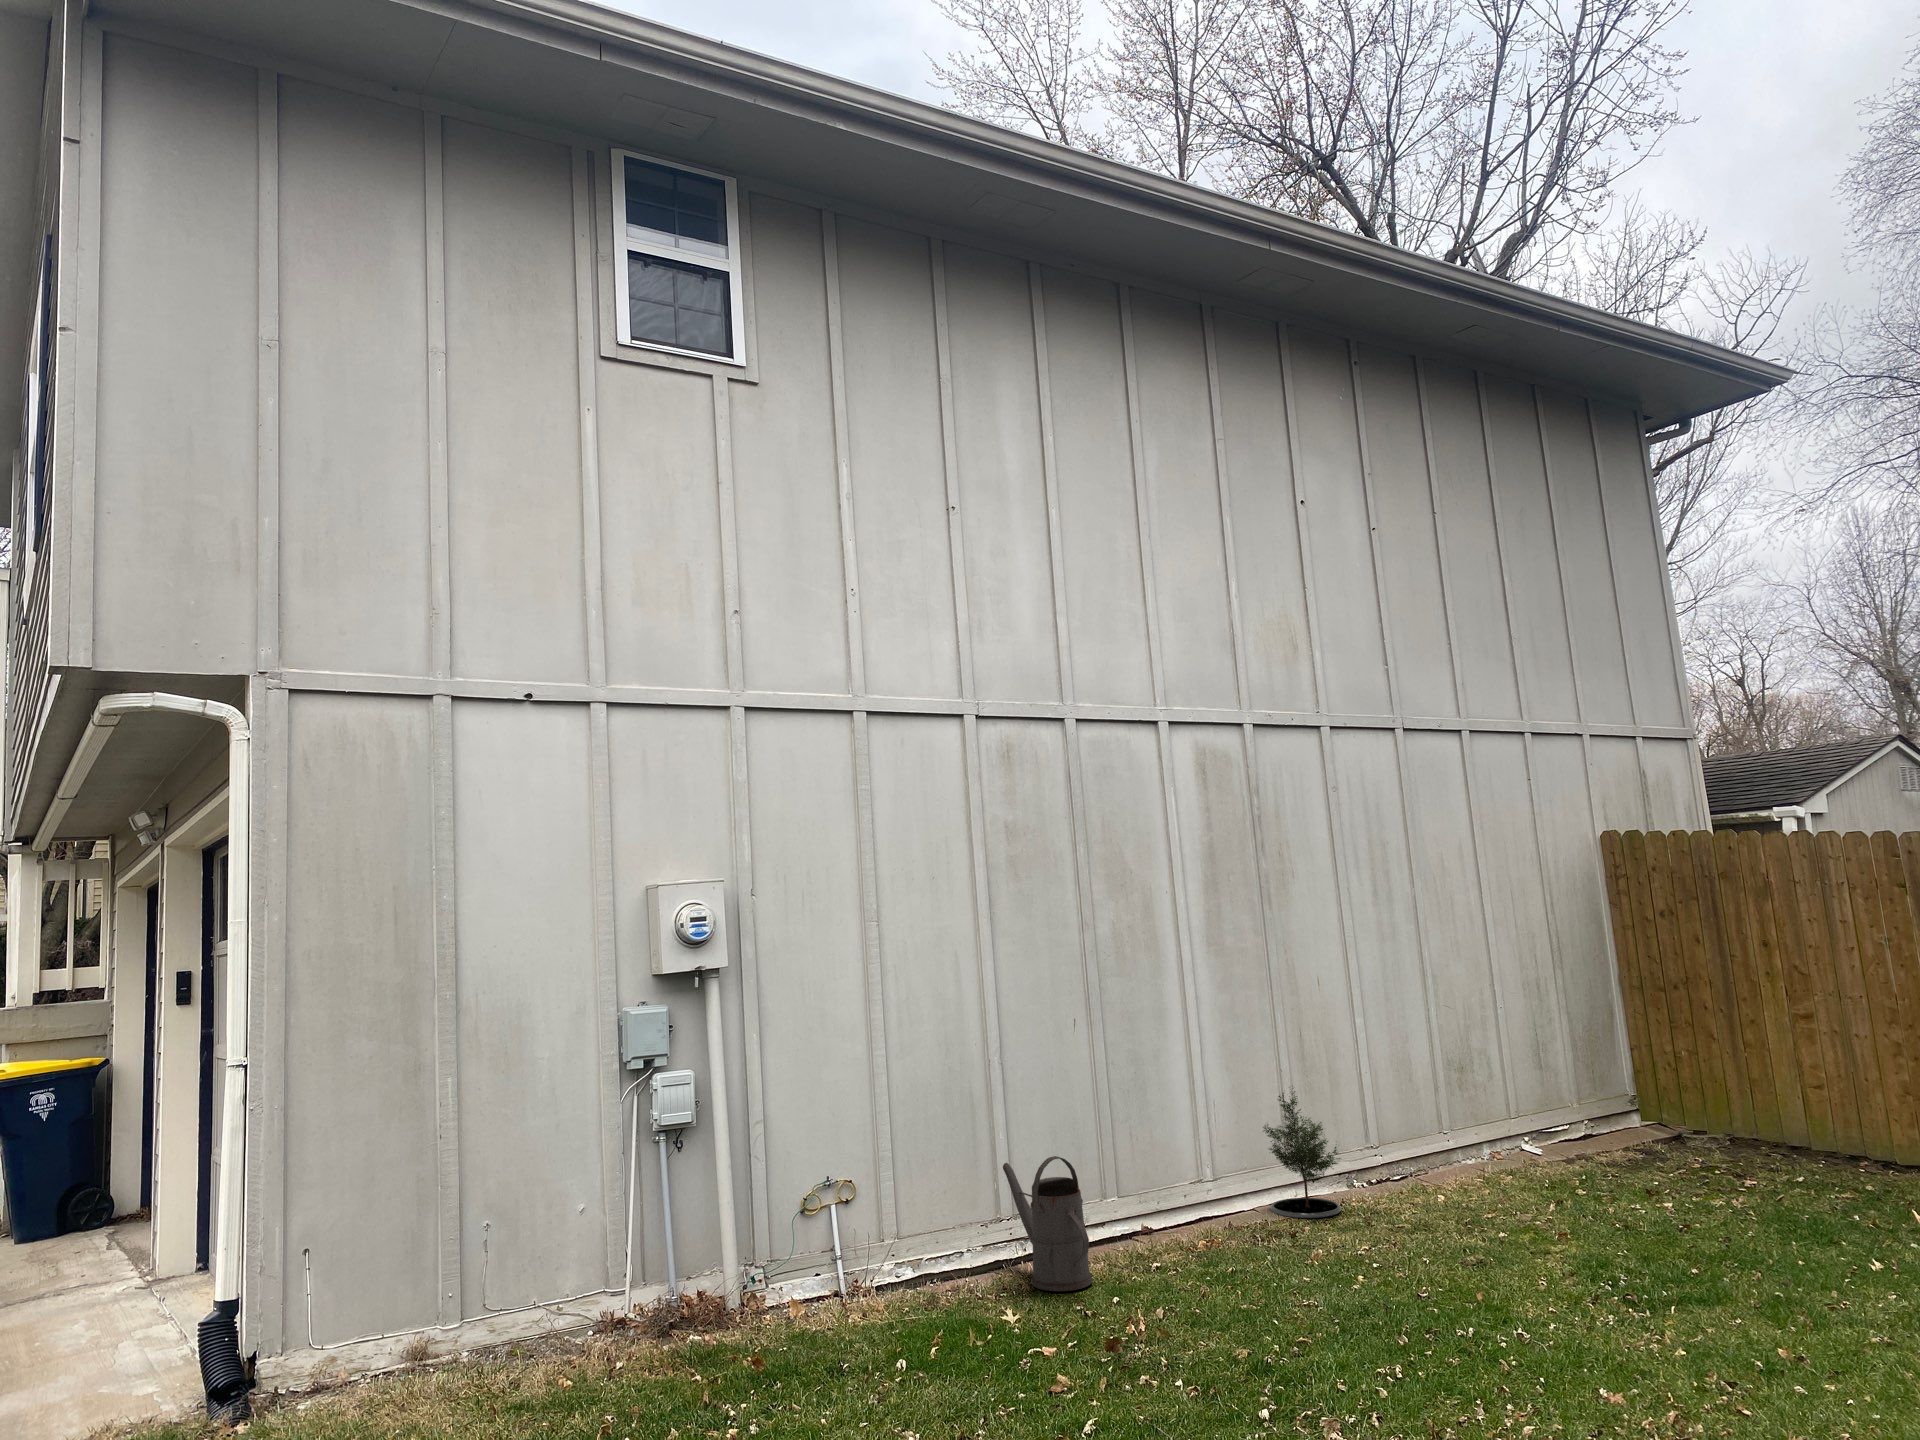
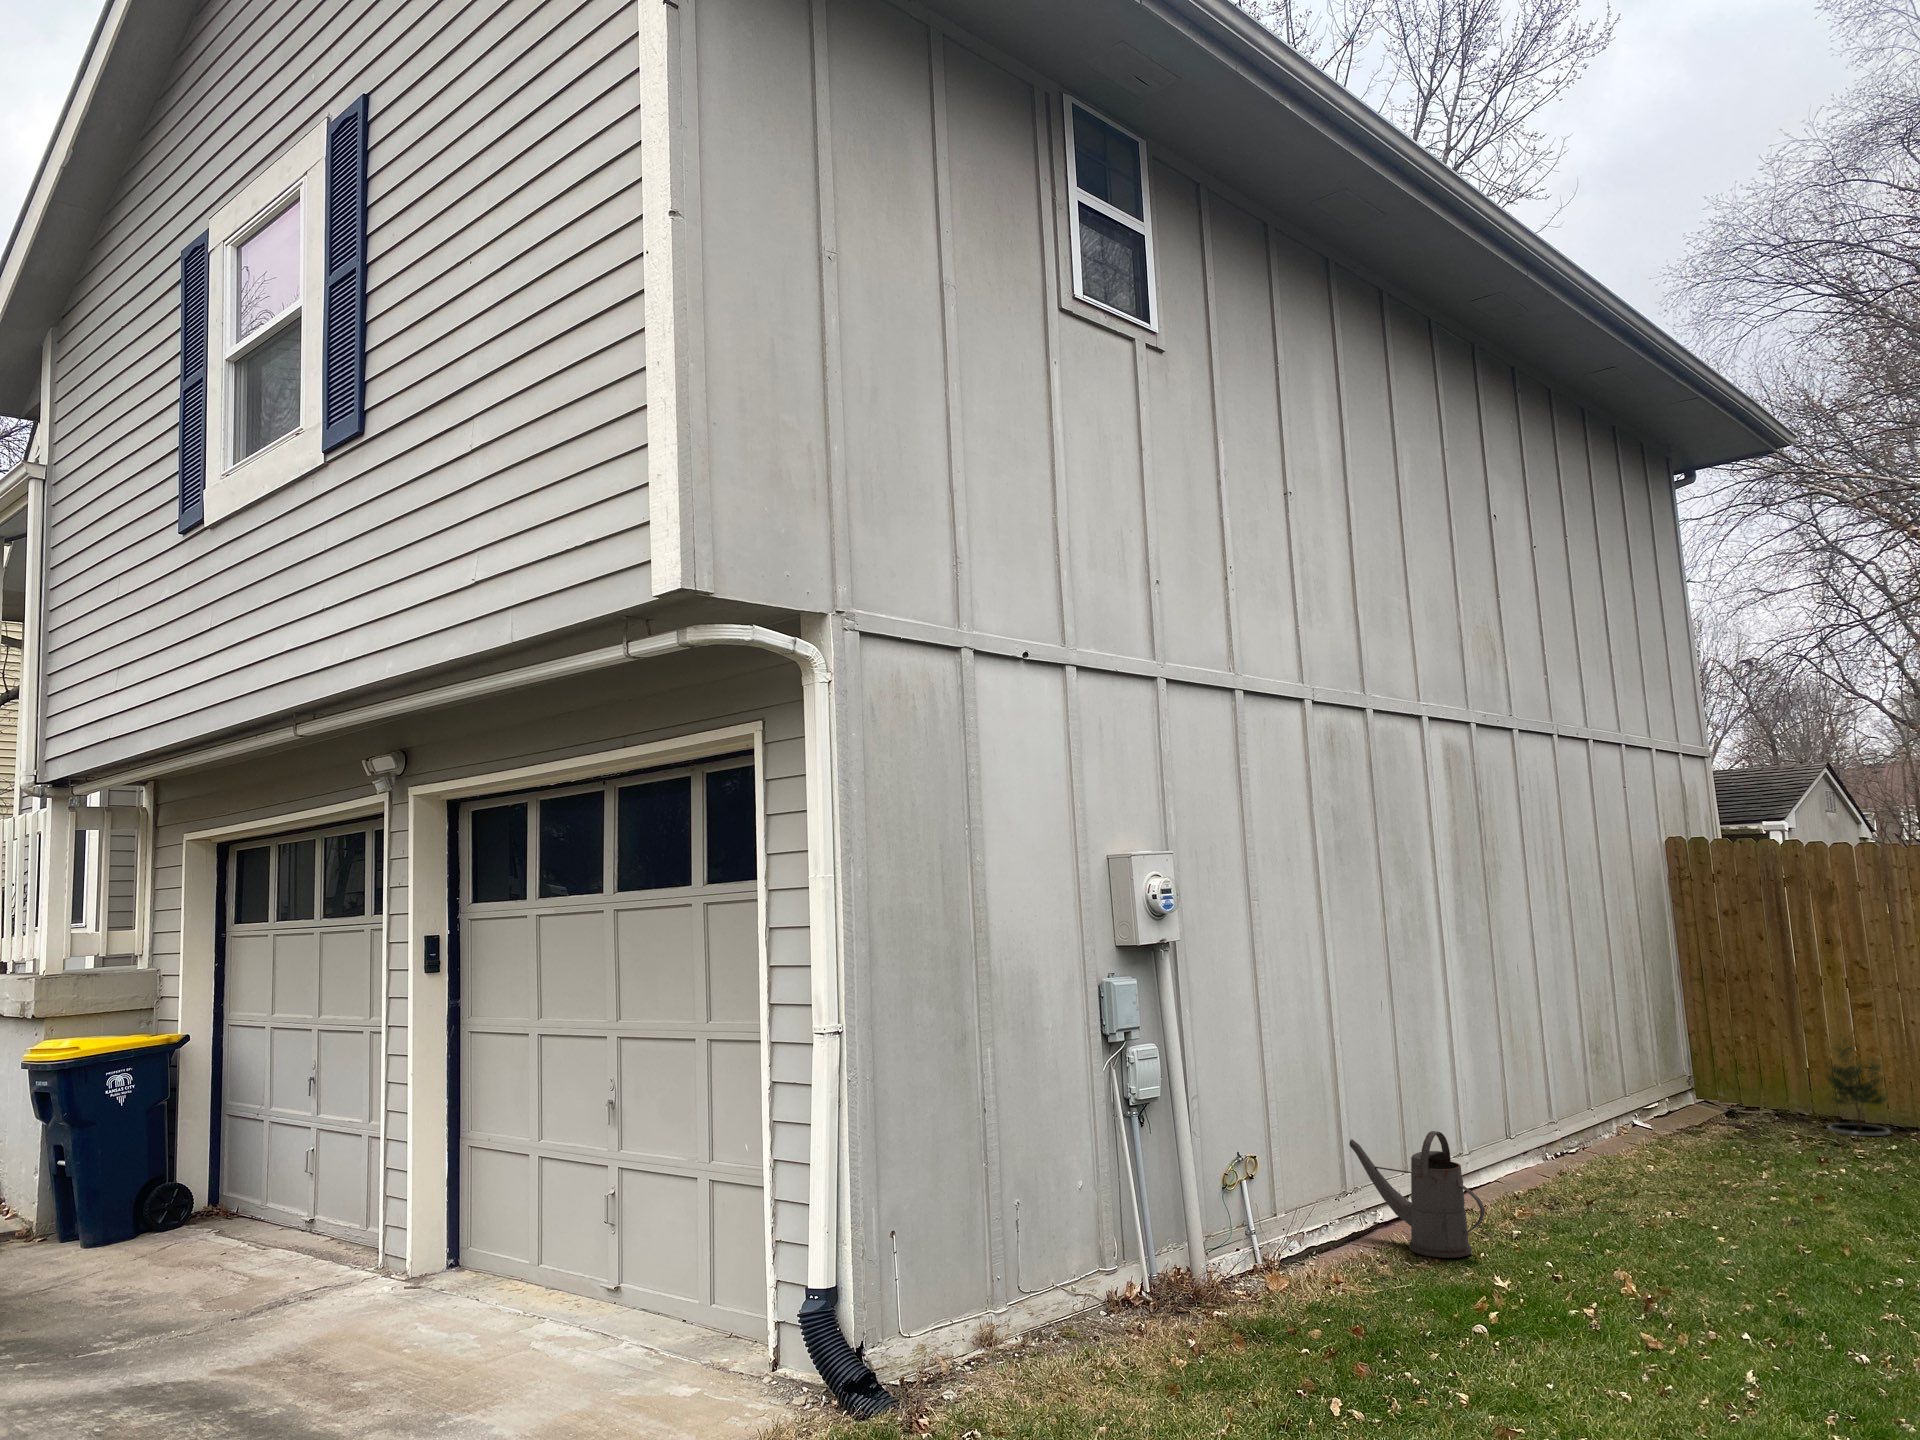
potted tree: present [1263,1086,1341,1218] -> present [1826,1040,1890,1136]

